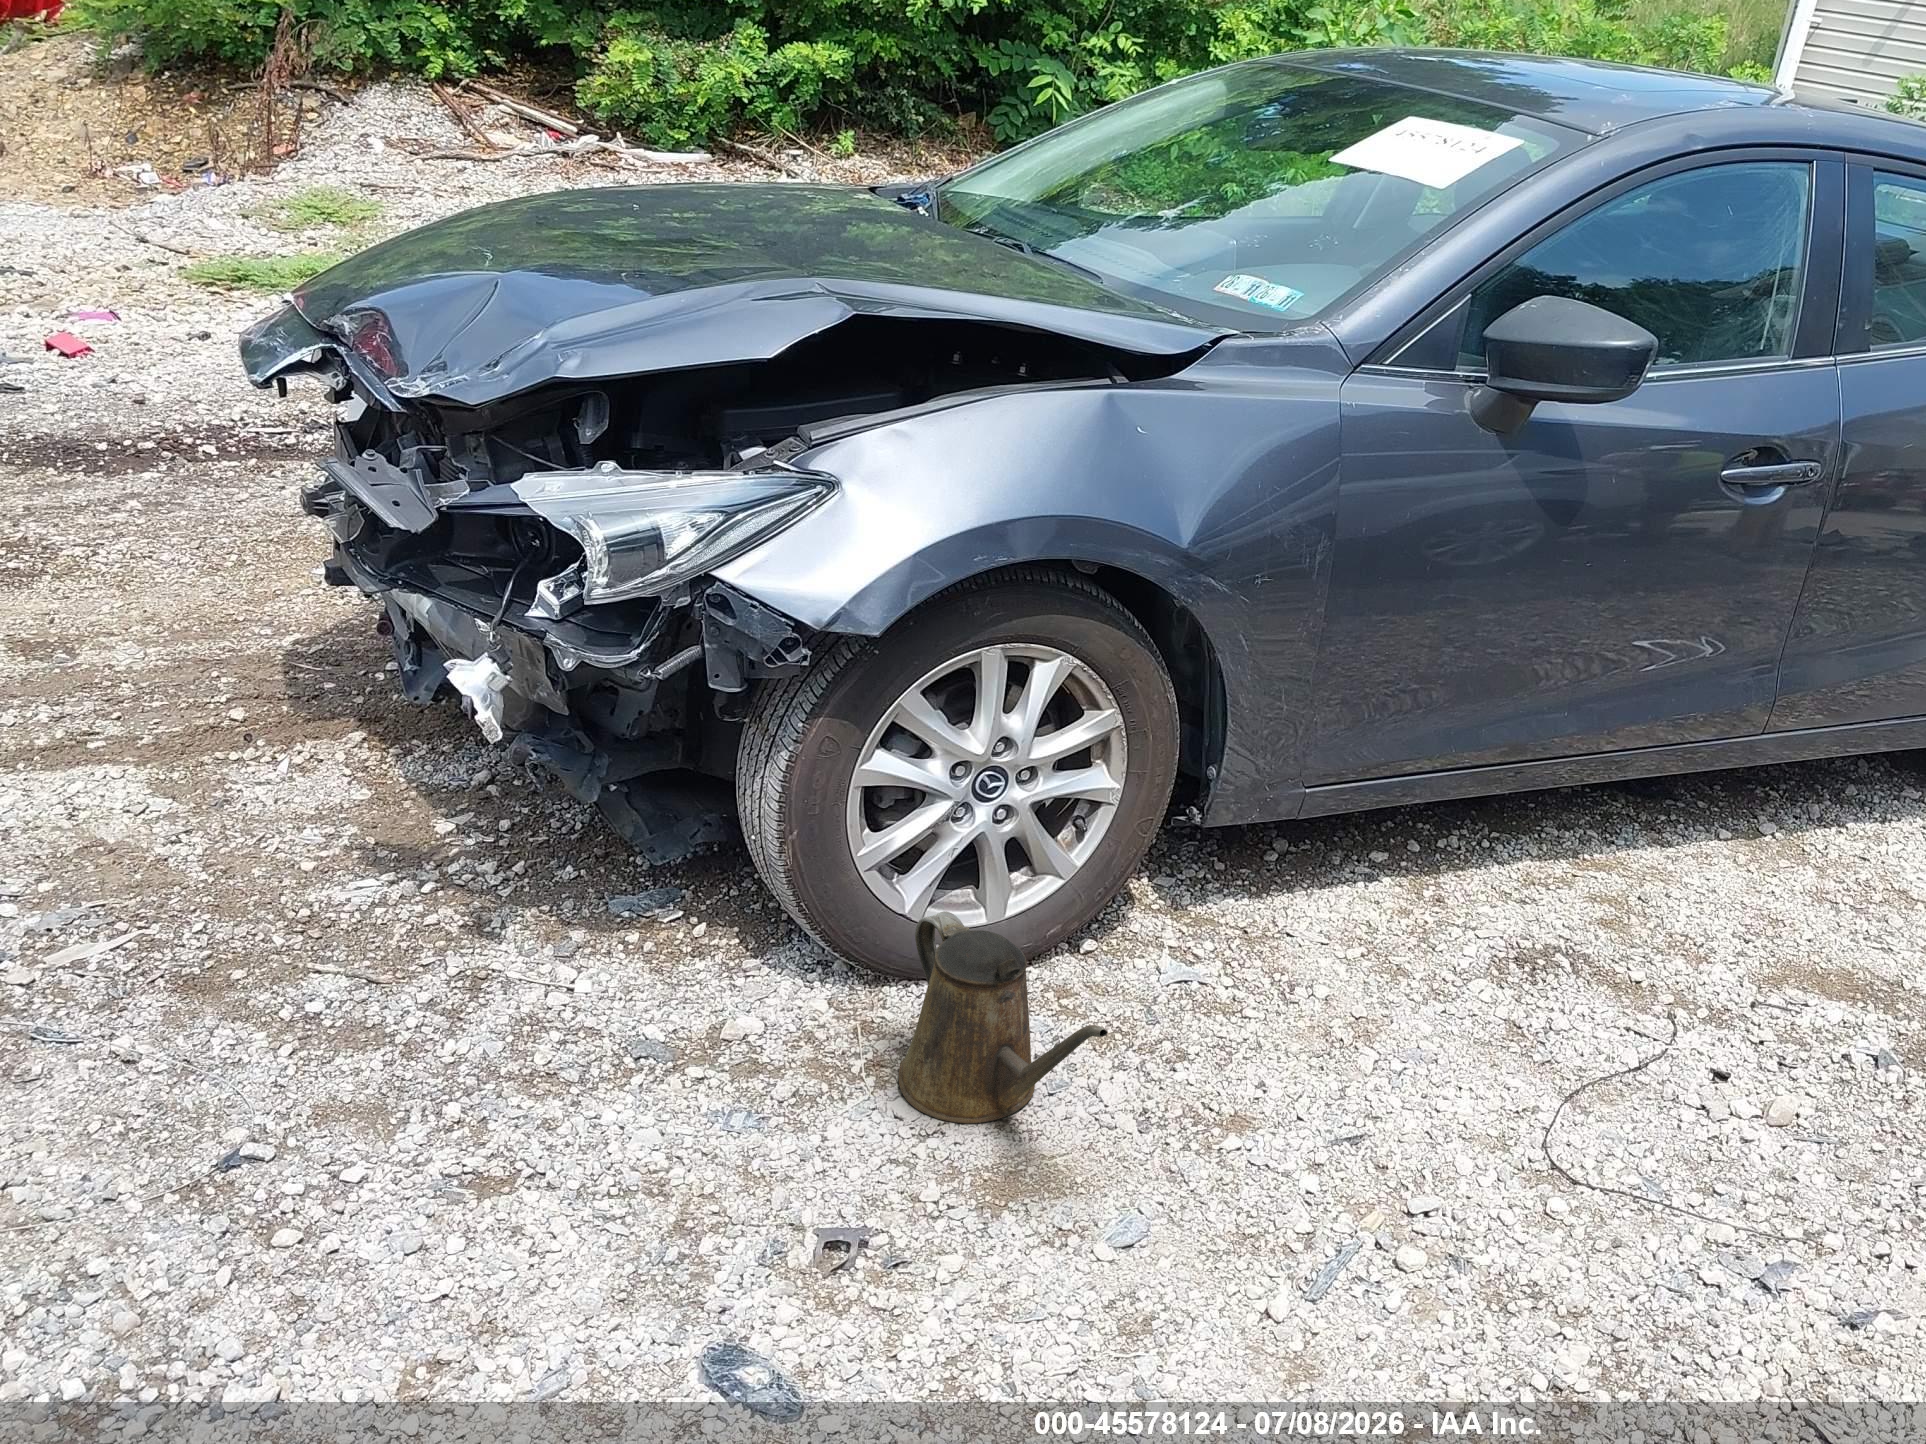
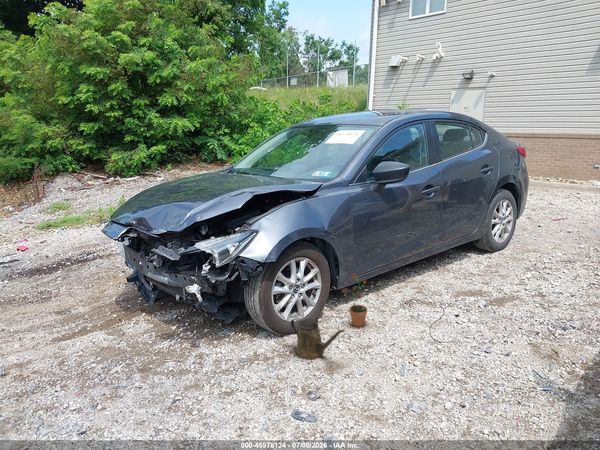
potted plant: none [1210,770,1331,1023] -> present [342,274,369,327]

